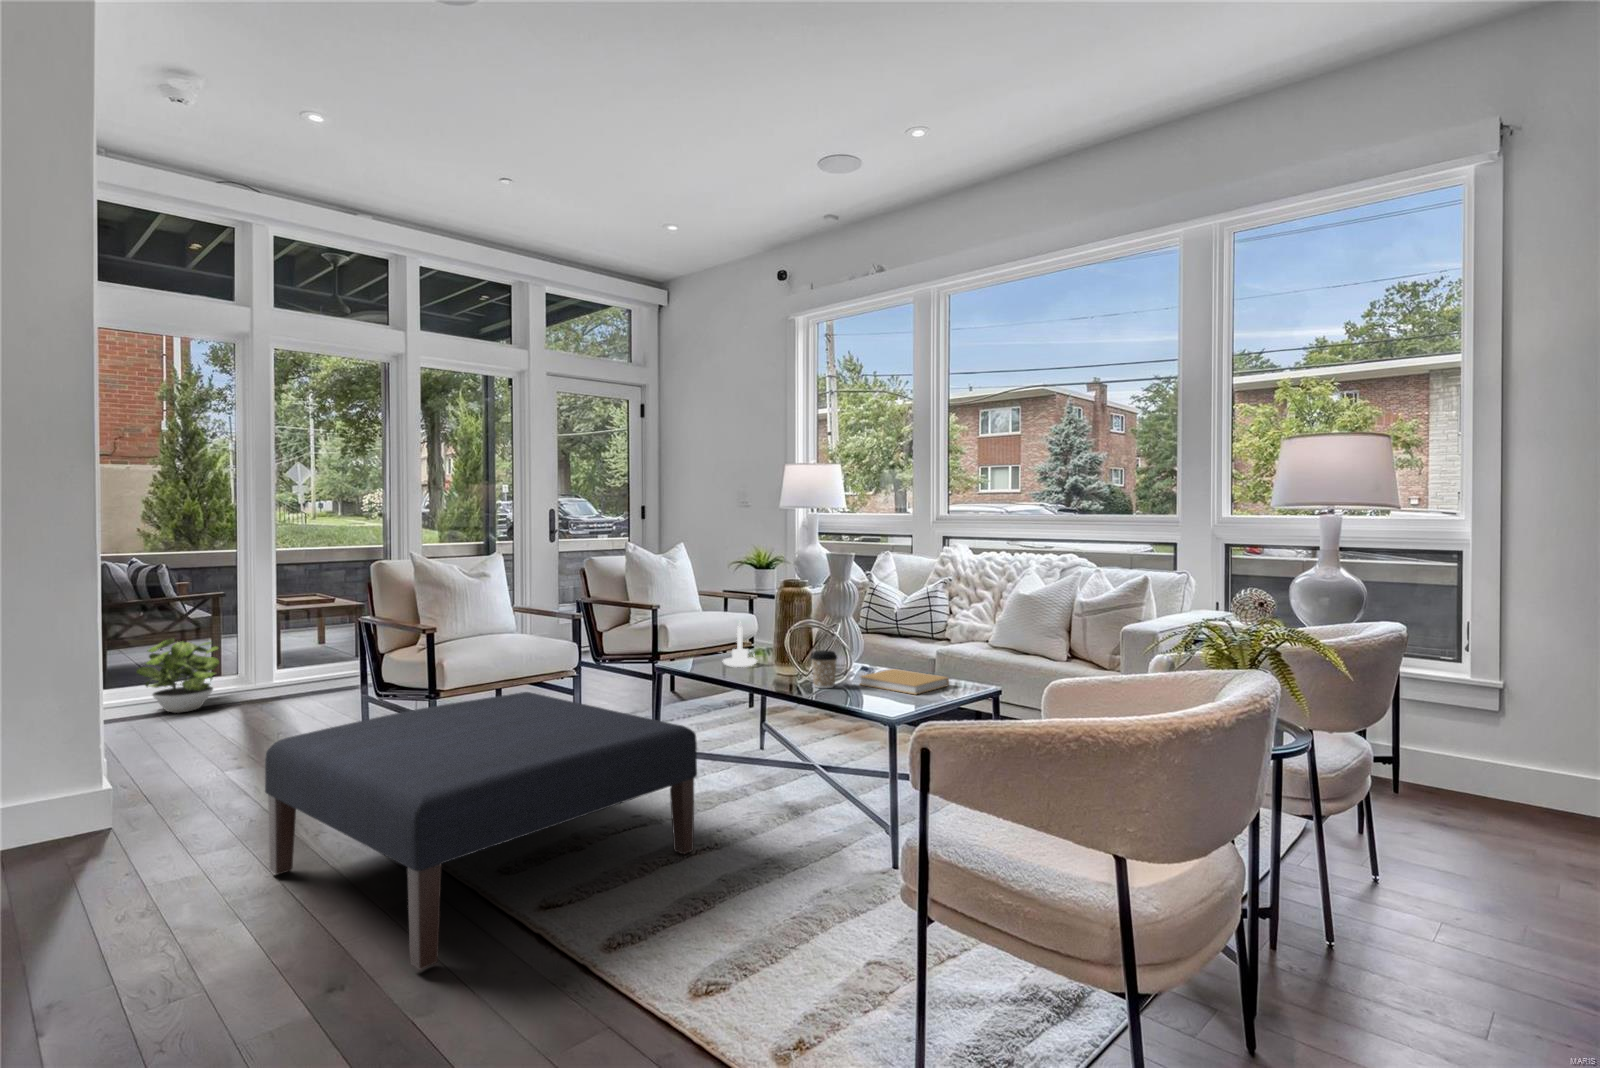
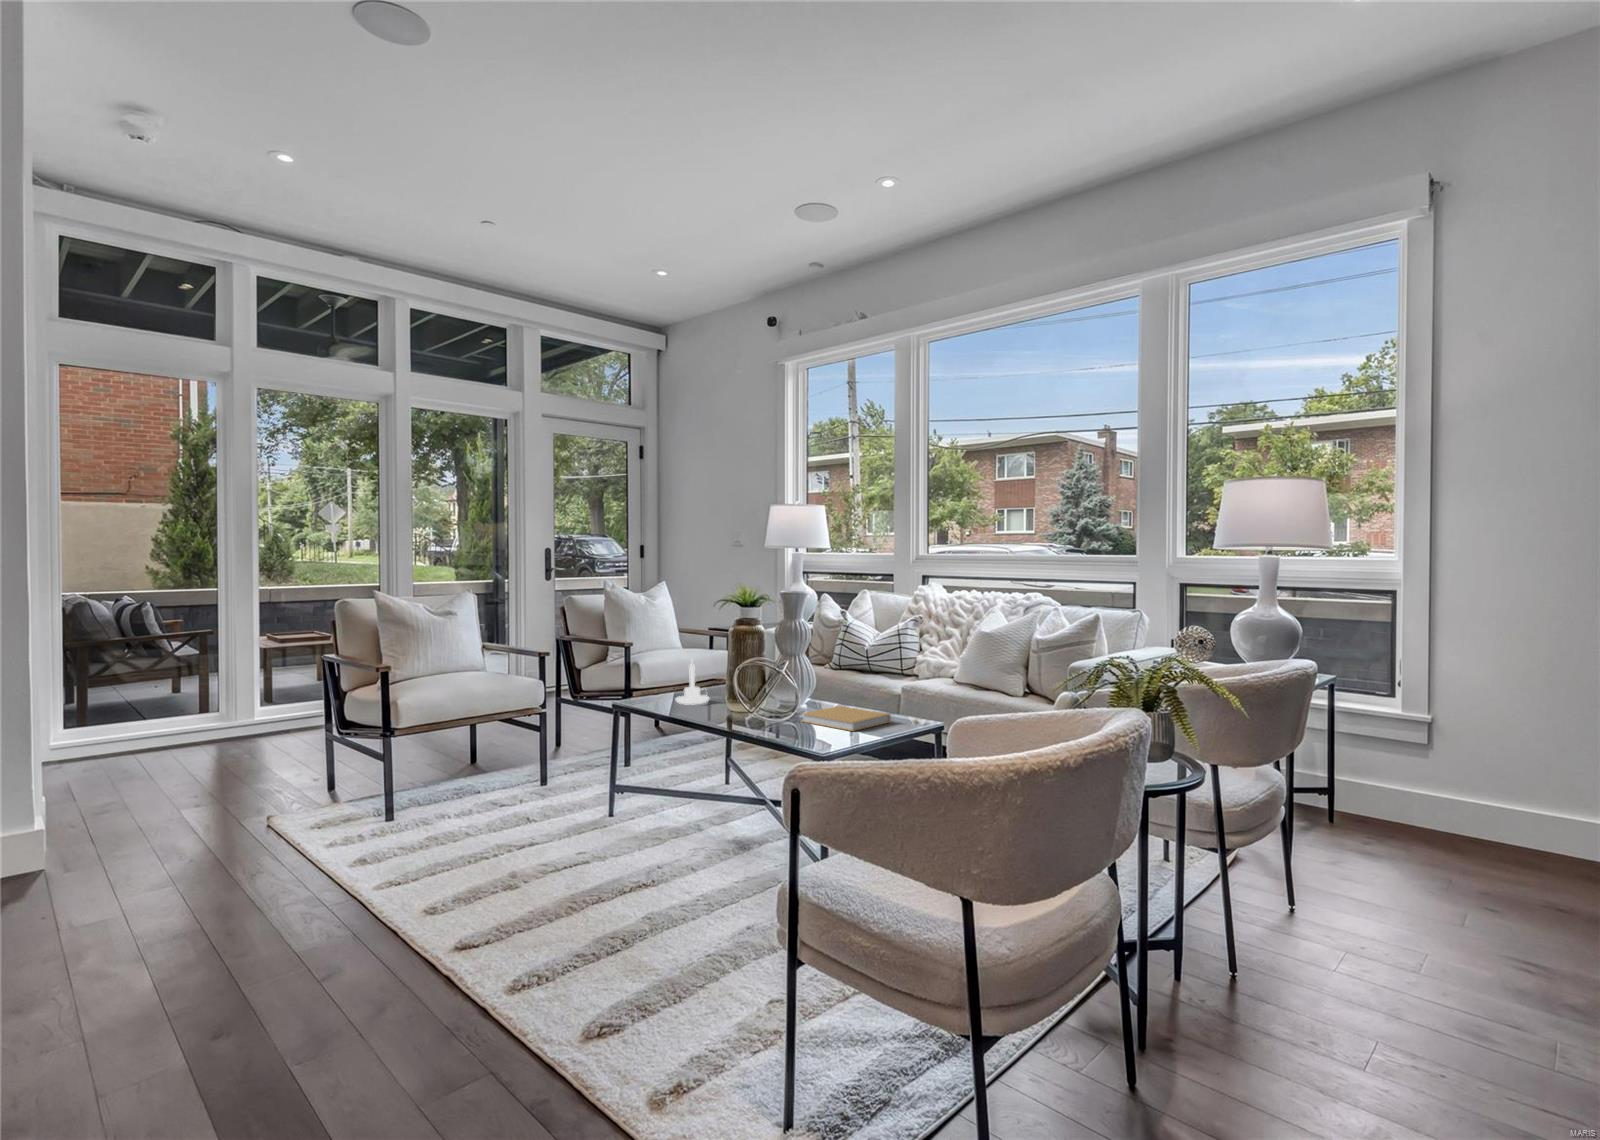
potted plant: present [136,638,219,713] -> none [127,680,210,752]
coffee cup: present [811,650,837,688] -> none [752,688,779,725]
ottoman: present [265,692,697,969] -> none [202,730,628,1007]

